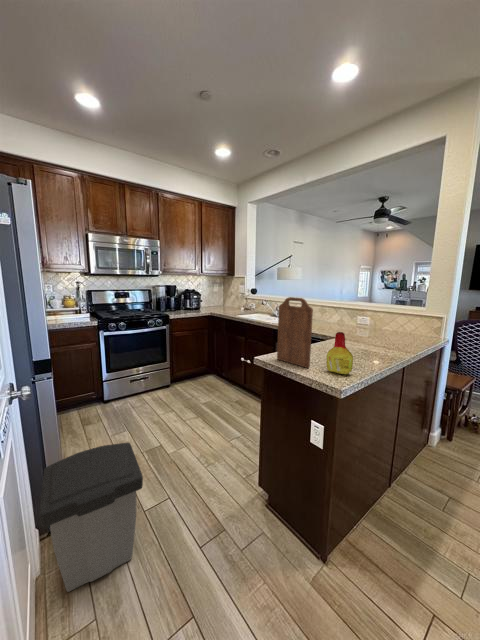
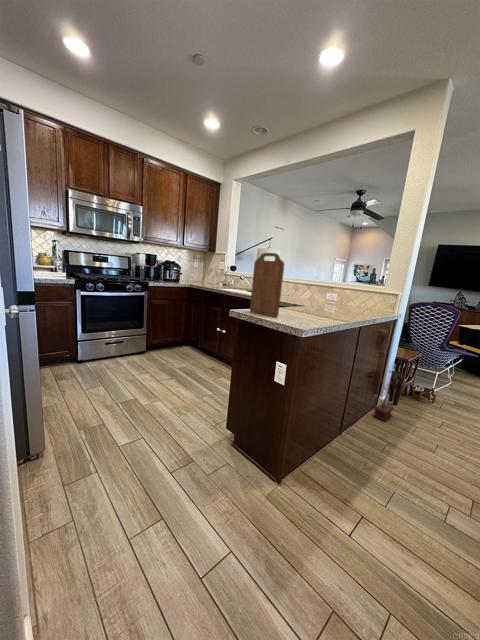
bottle: present [326,332,353,374] -> none [293,284,316,322]
potted plant: none [425,401,463,464] -> present [374,371,397,420]
trash can: present [39,443,143,592] -> none [18,380,119,505]

